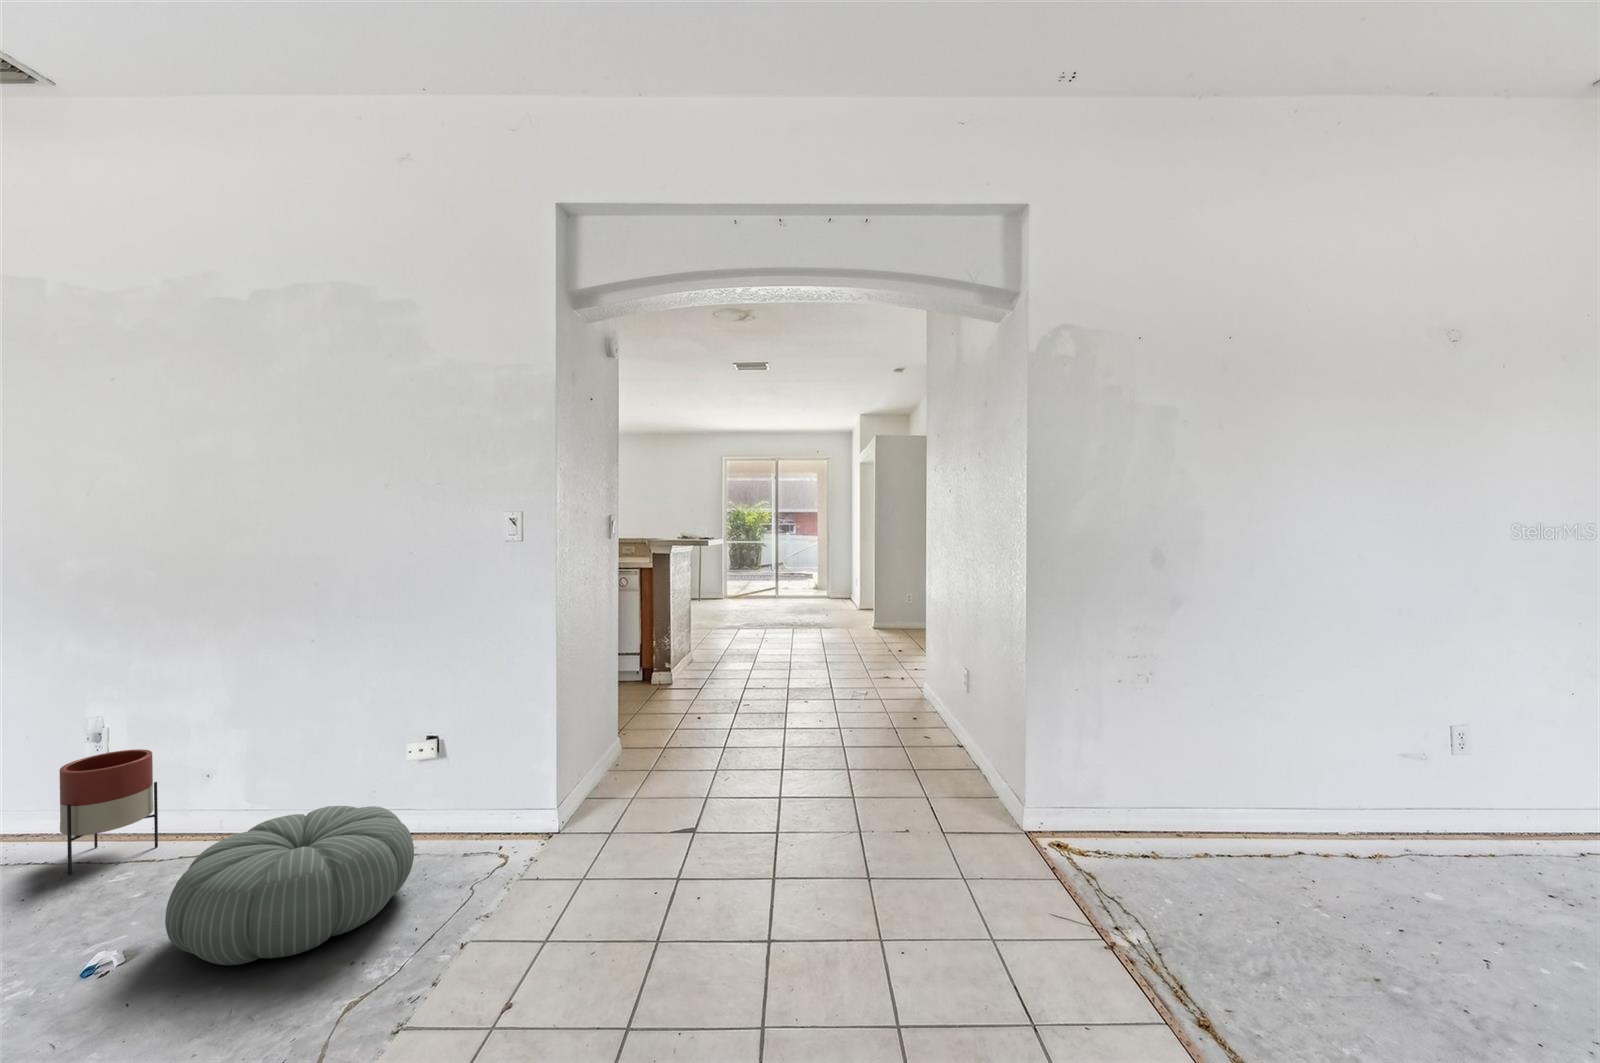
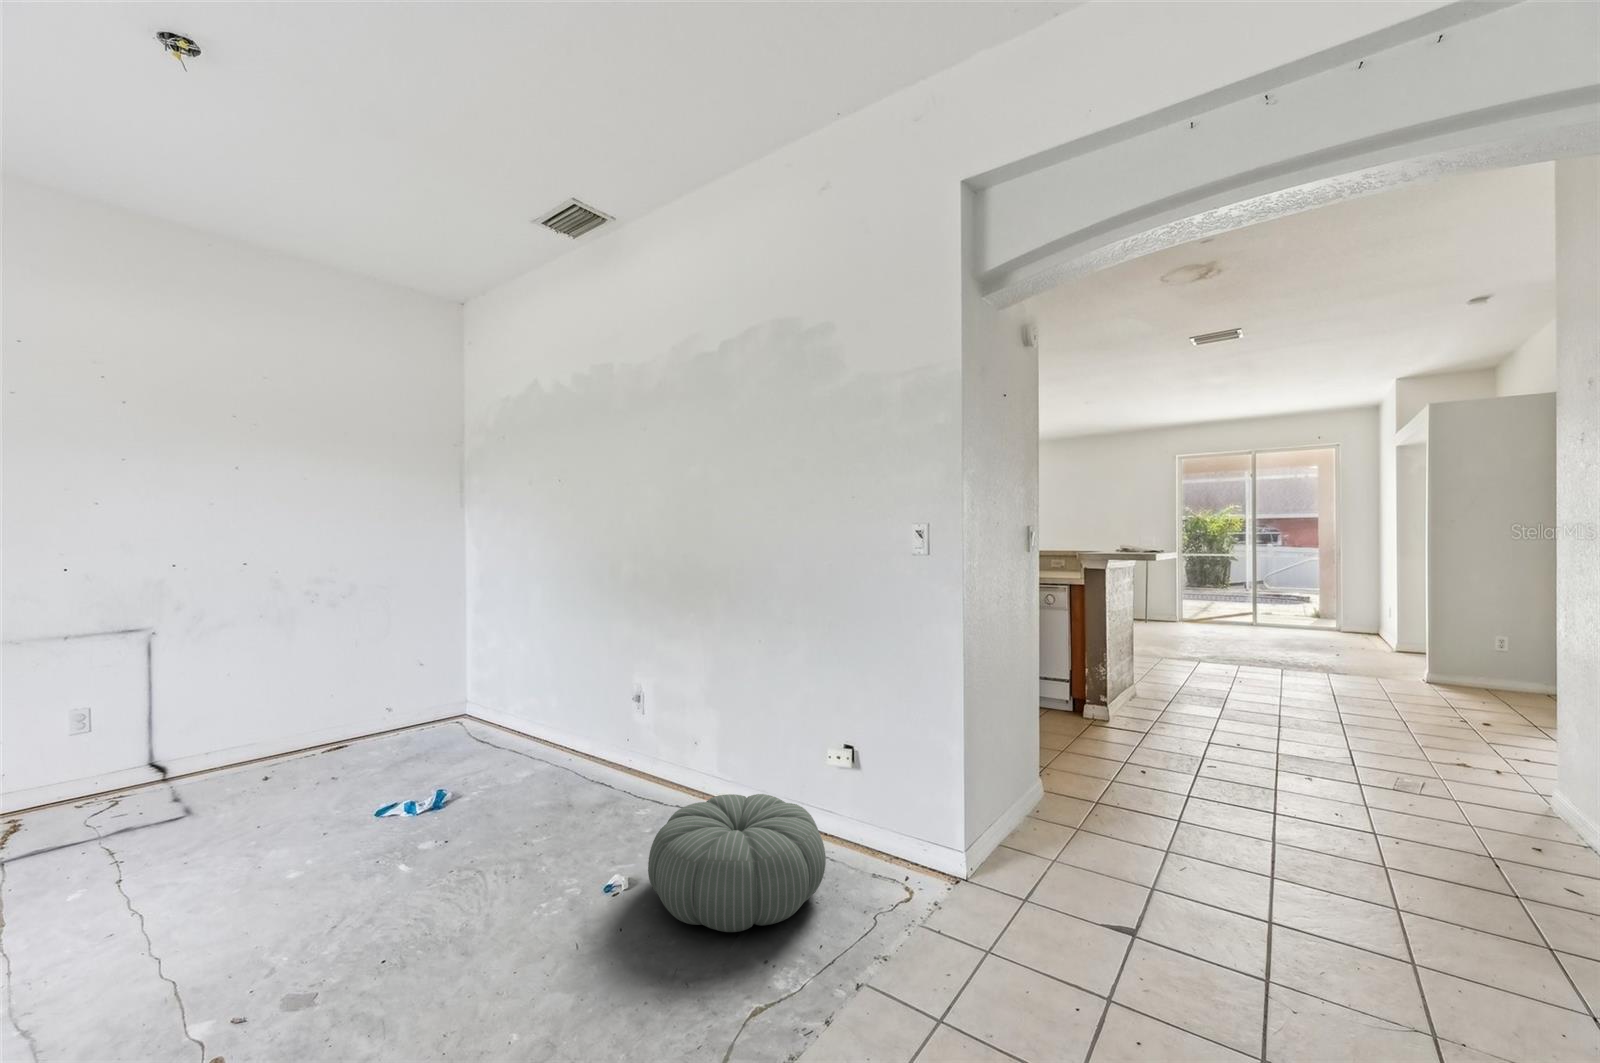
planter: present [59,749,158,875] -> none [614,710,665,799]

